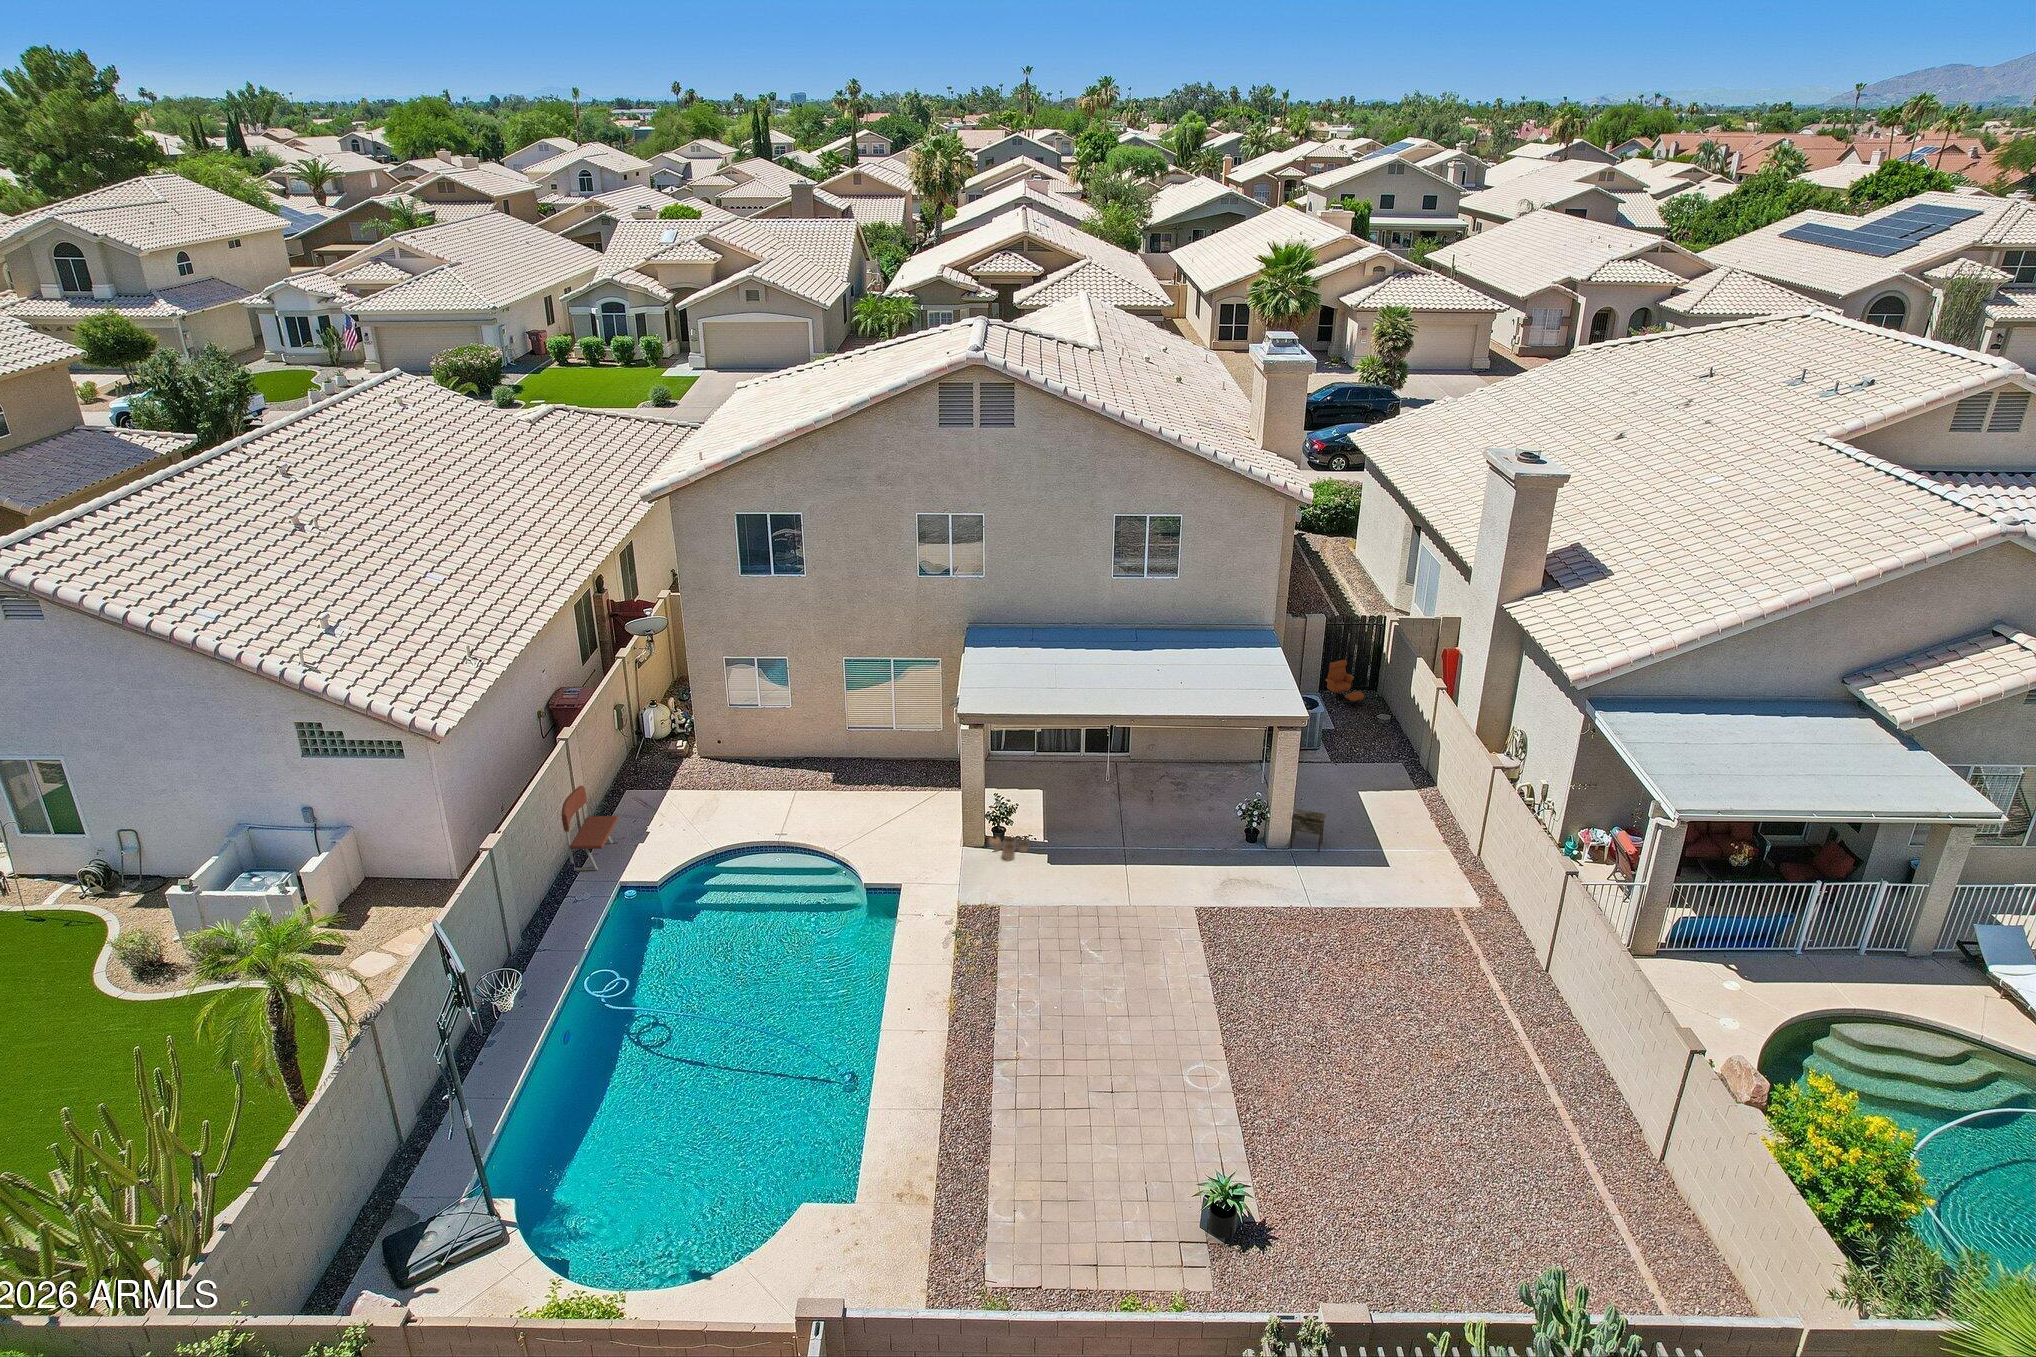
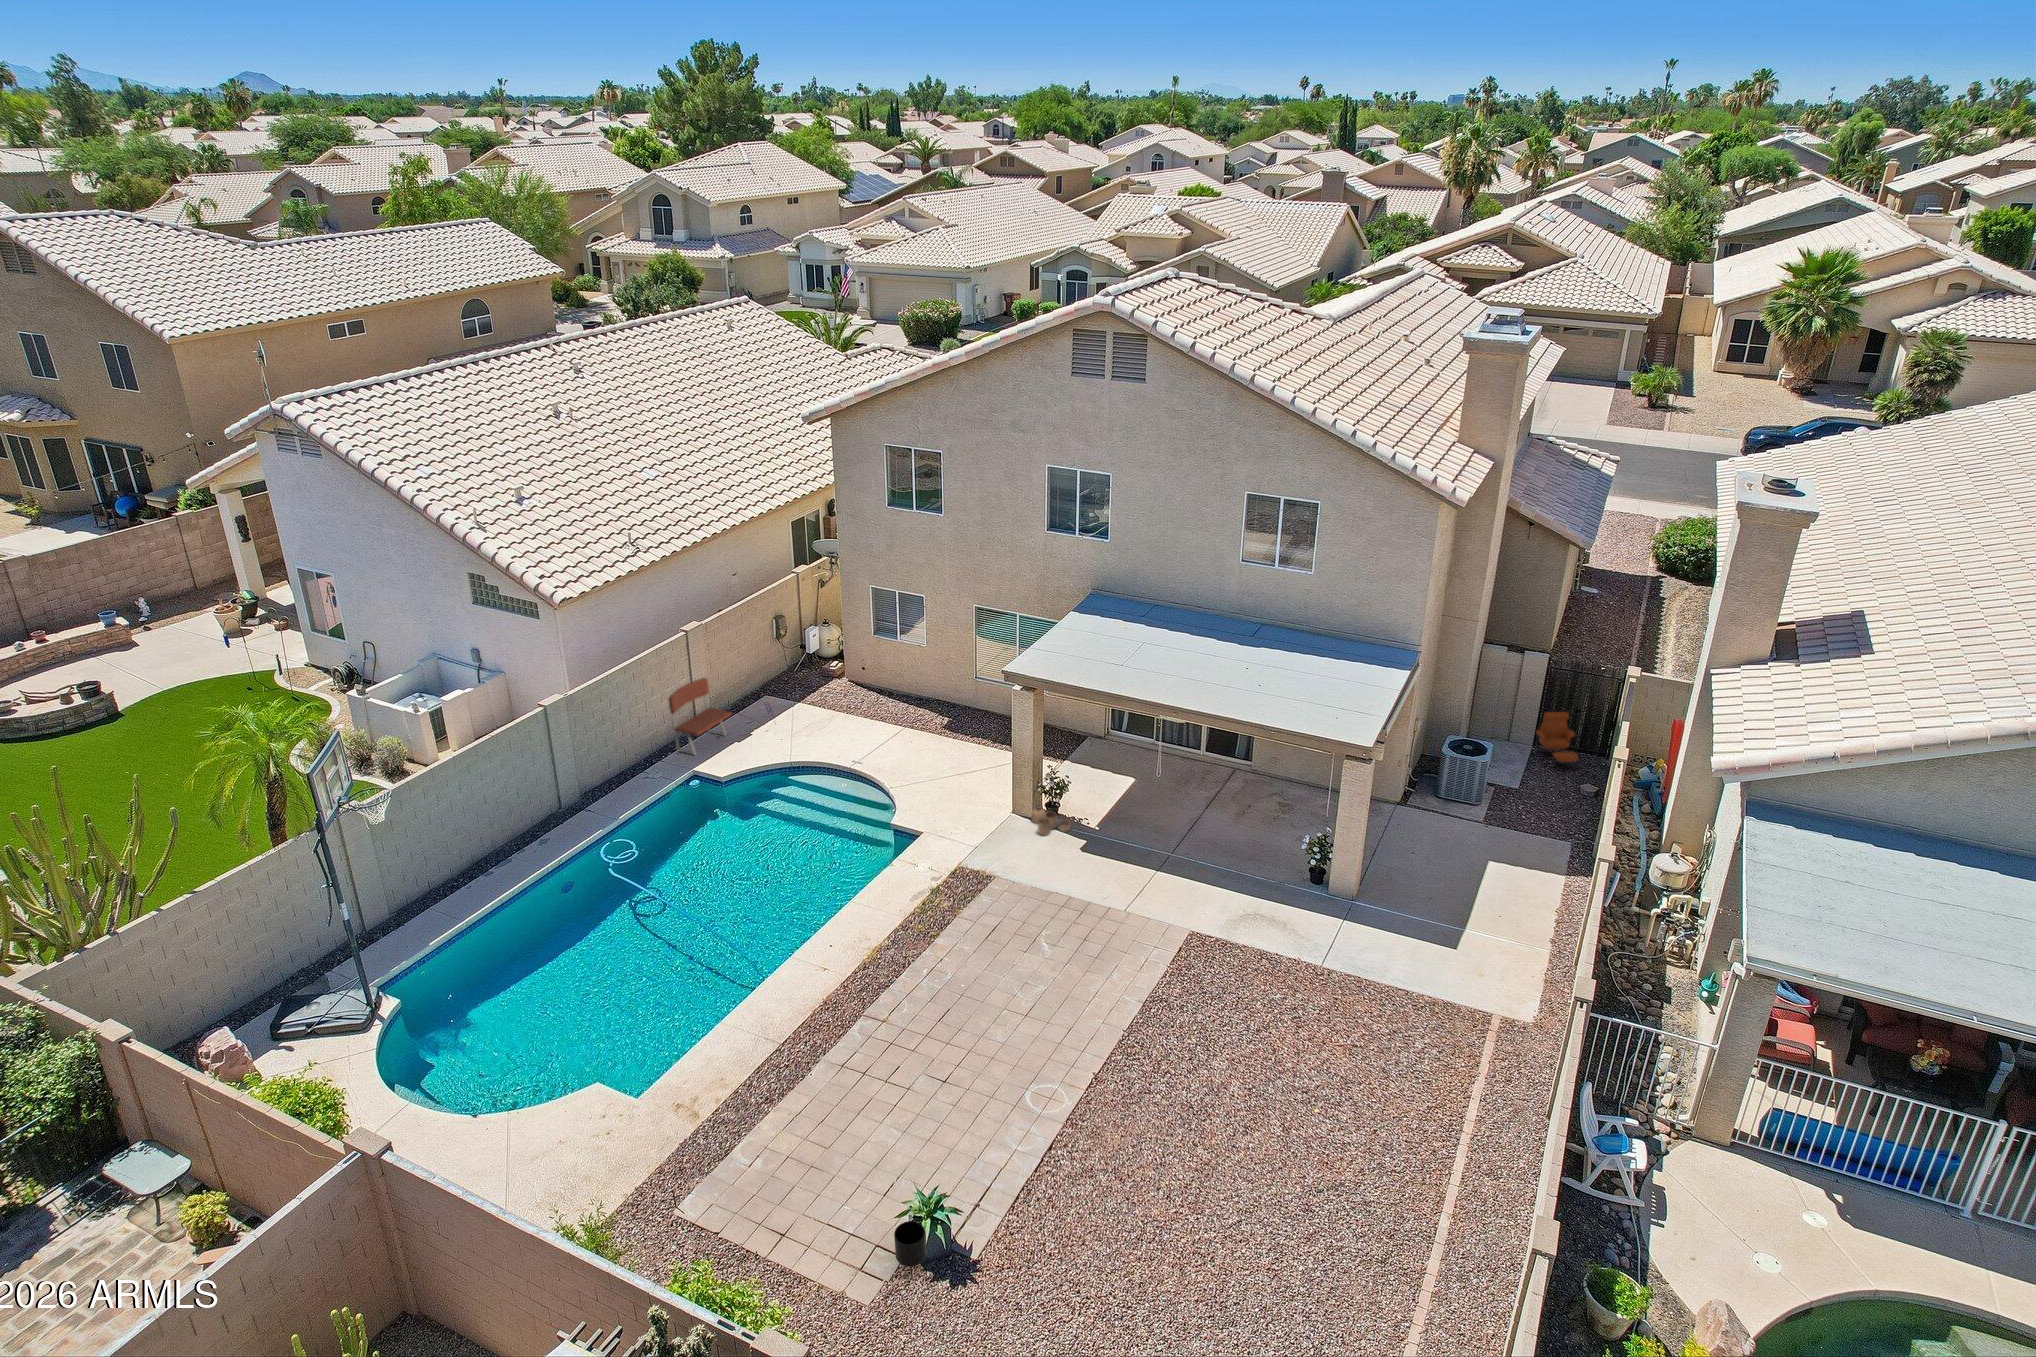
side table: present [1290,809,1326,852] -> none [1348,856,1396,912]

